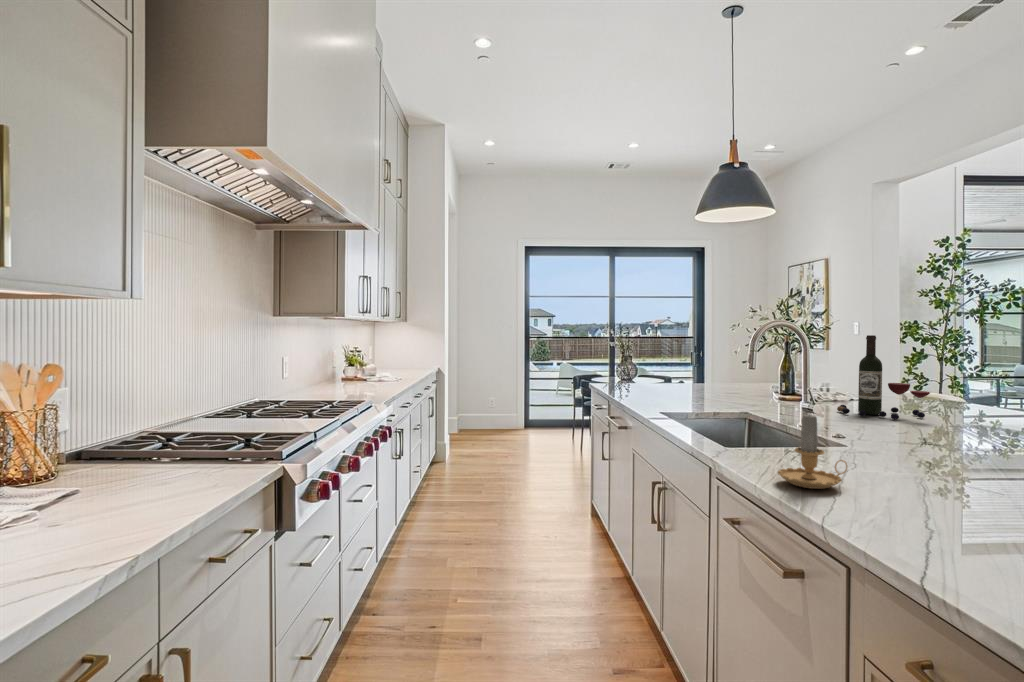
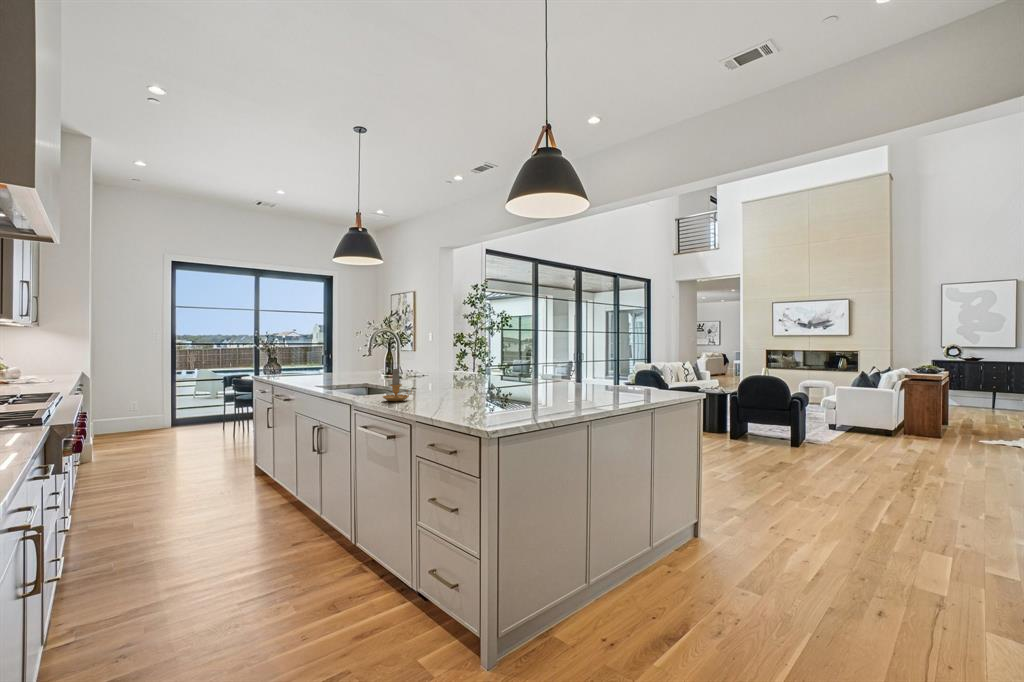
wine bottle: present [837,335,930,420] -> none [415,337,457,380]

